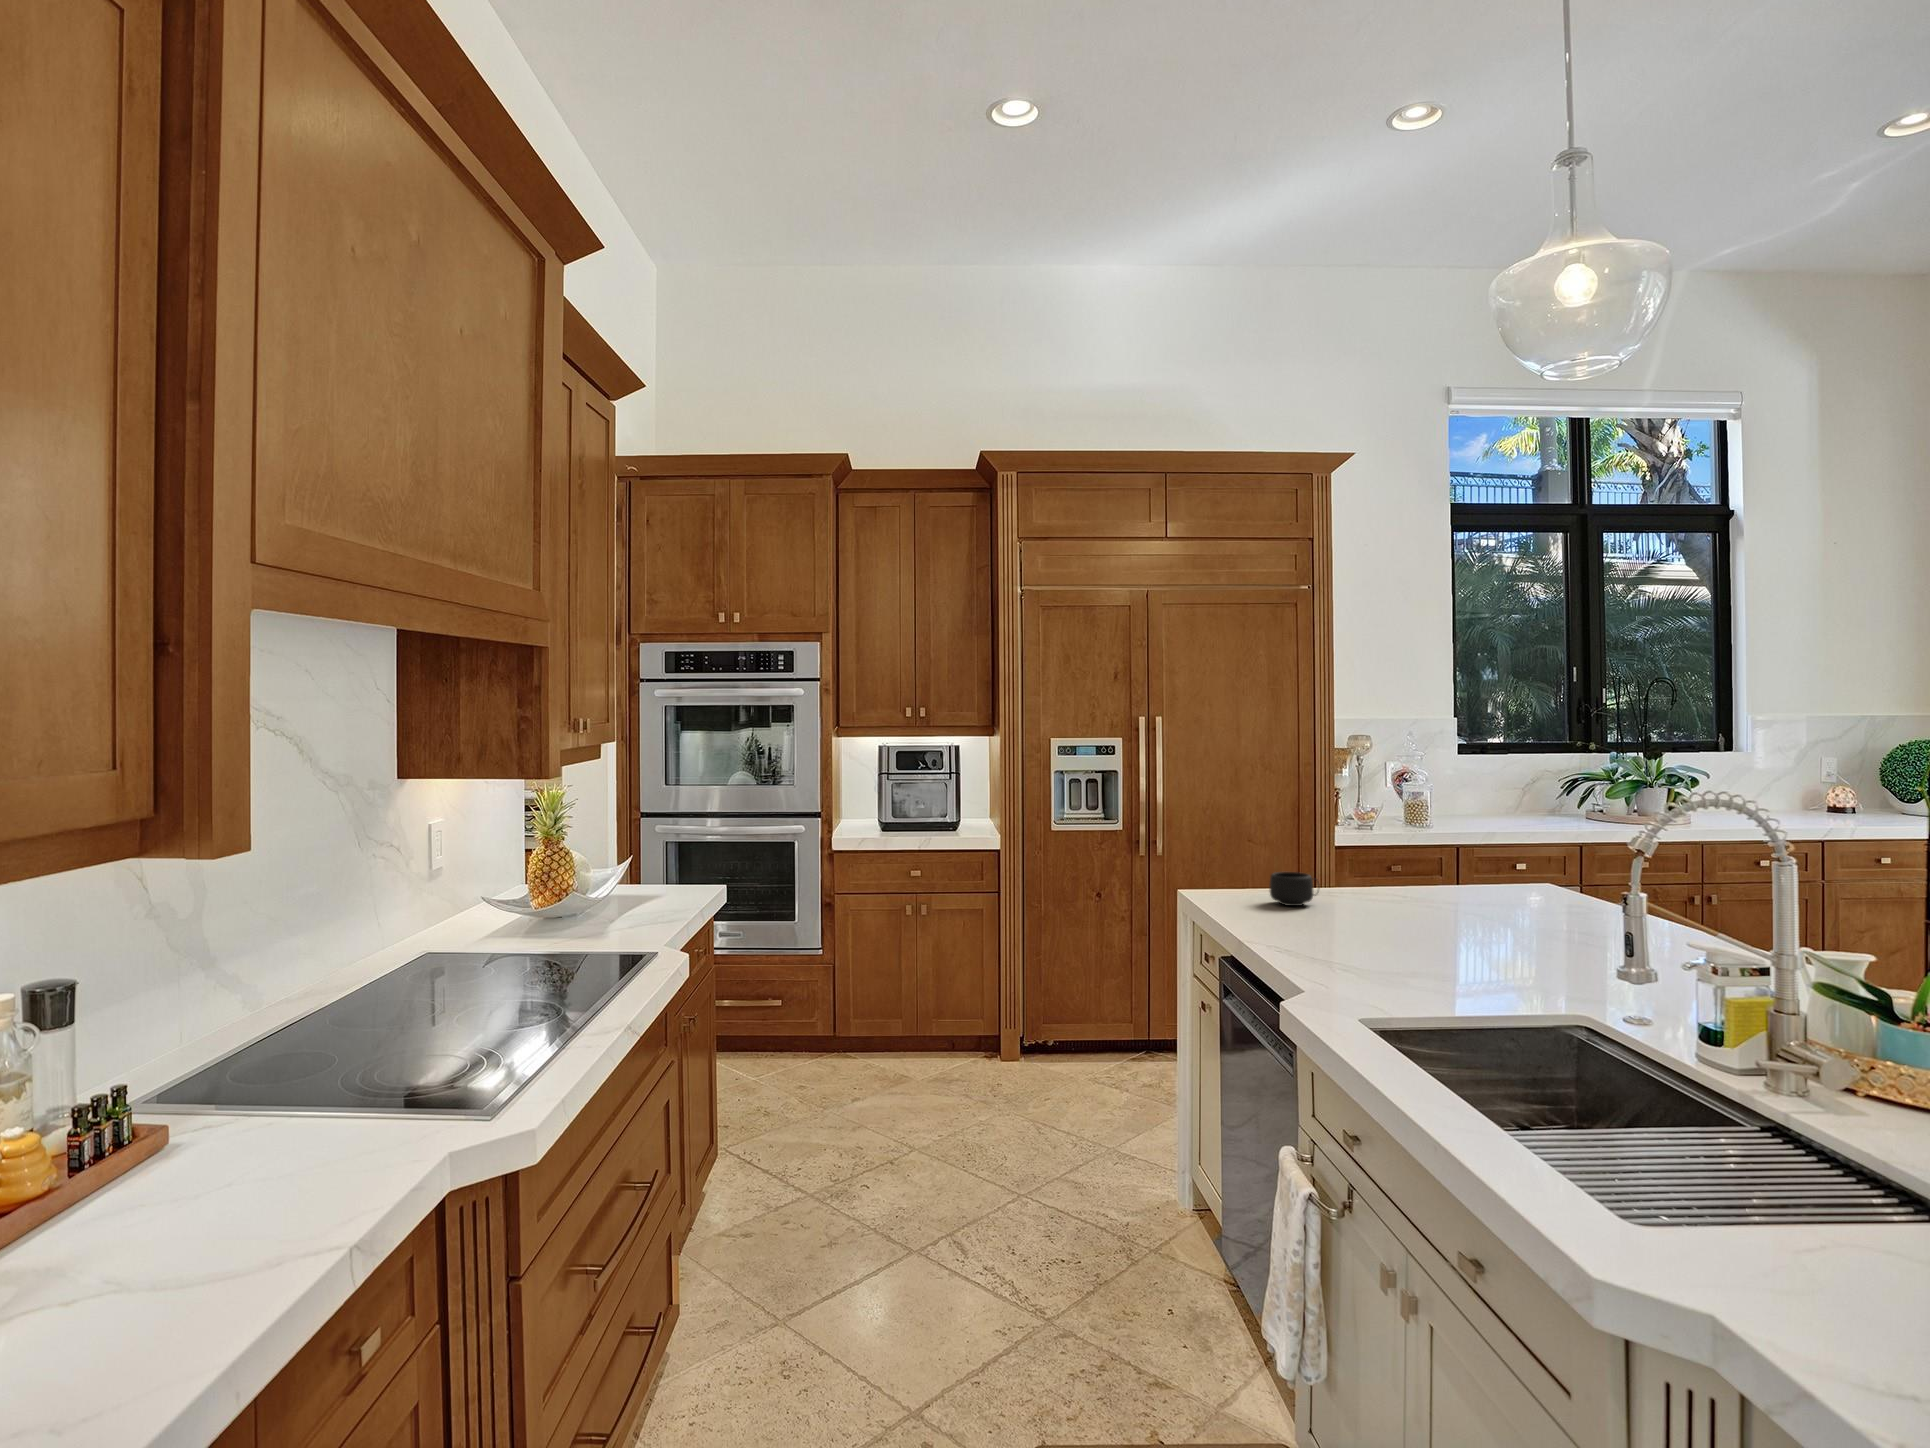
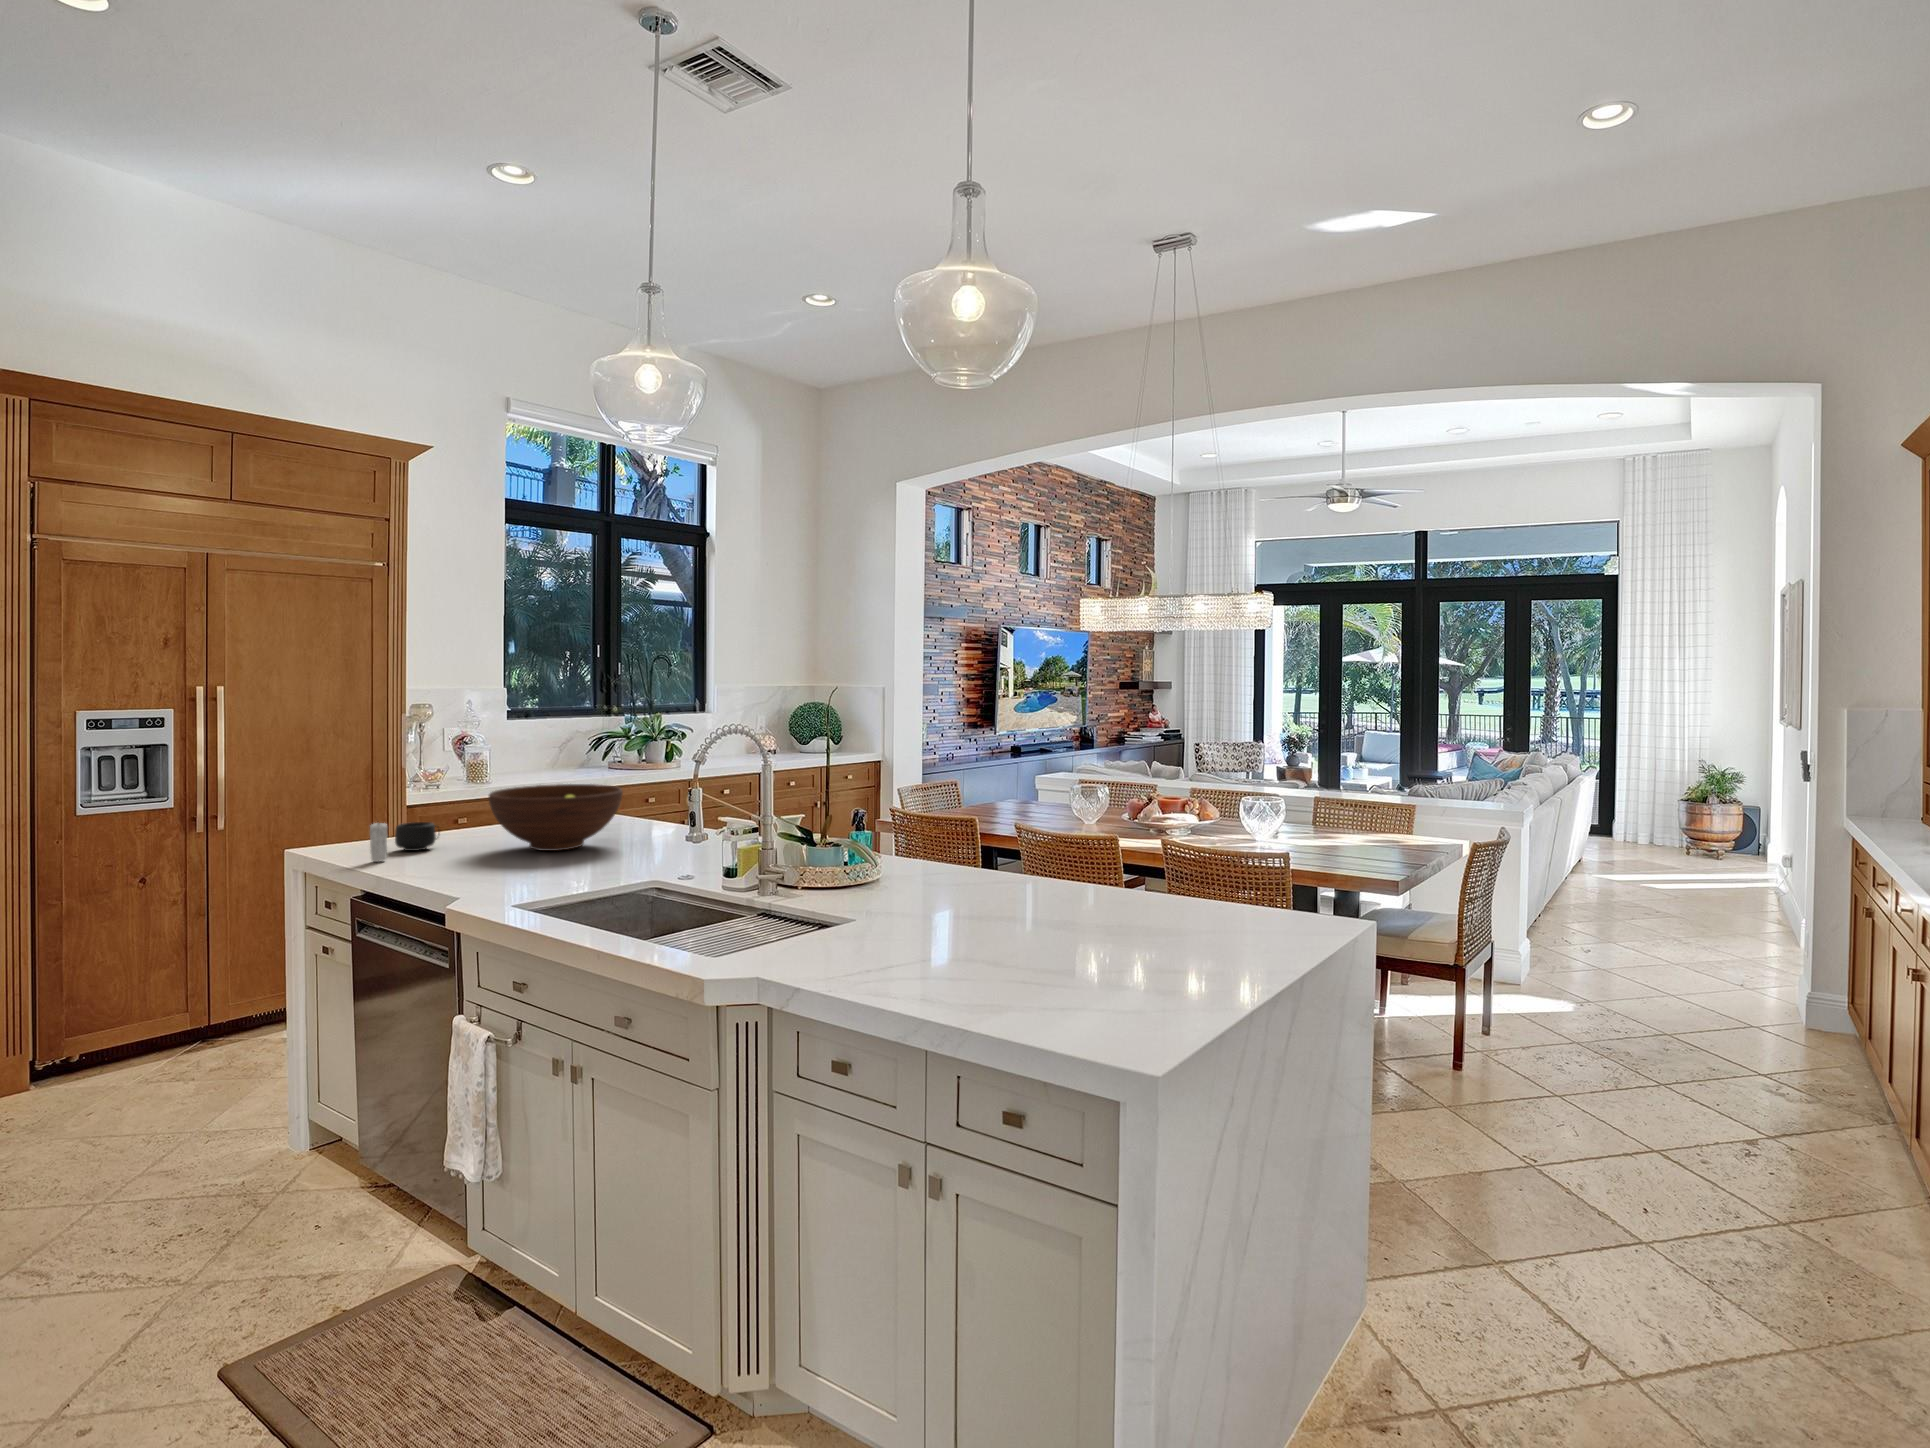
fruit bowl: none [1367,842,1550,934] -> present [489,784,623,851]
candle: none [1234,862,1253,914] -> present [370,823,387,862]

